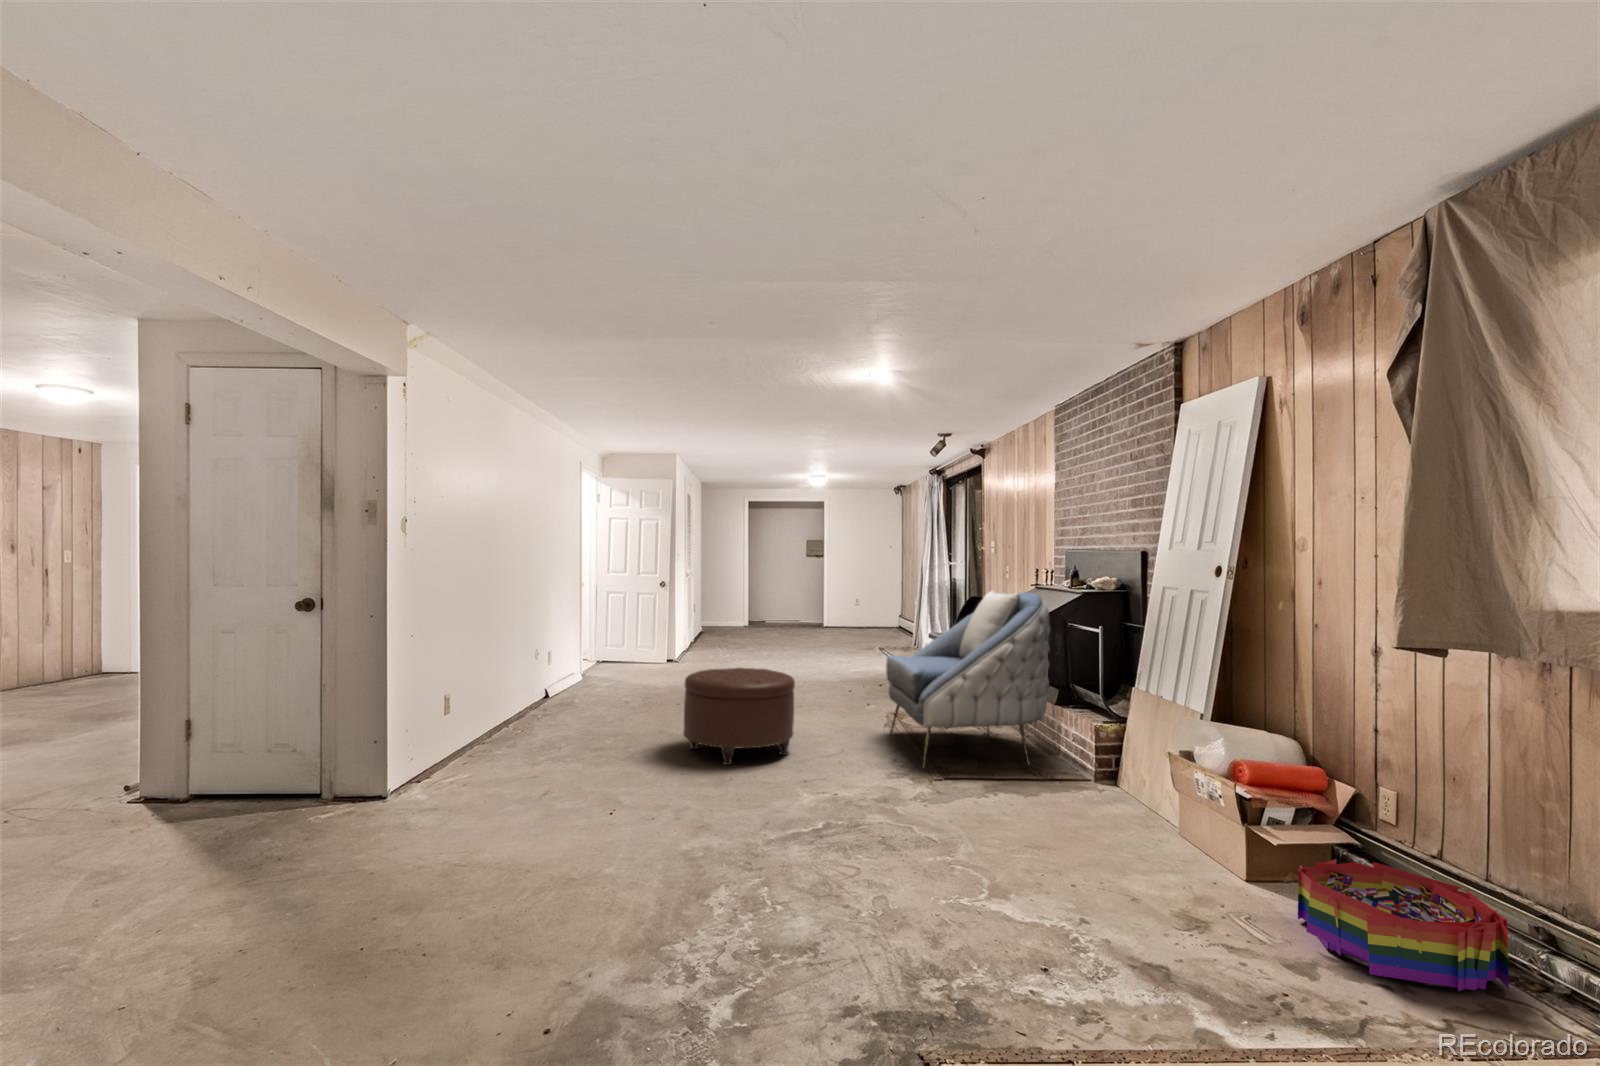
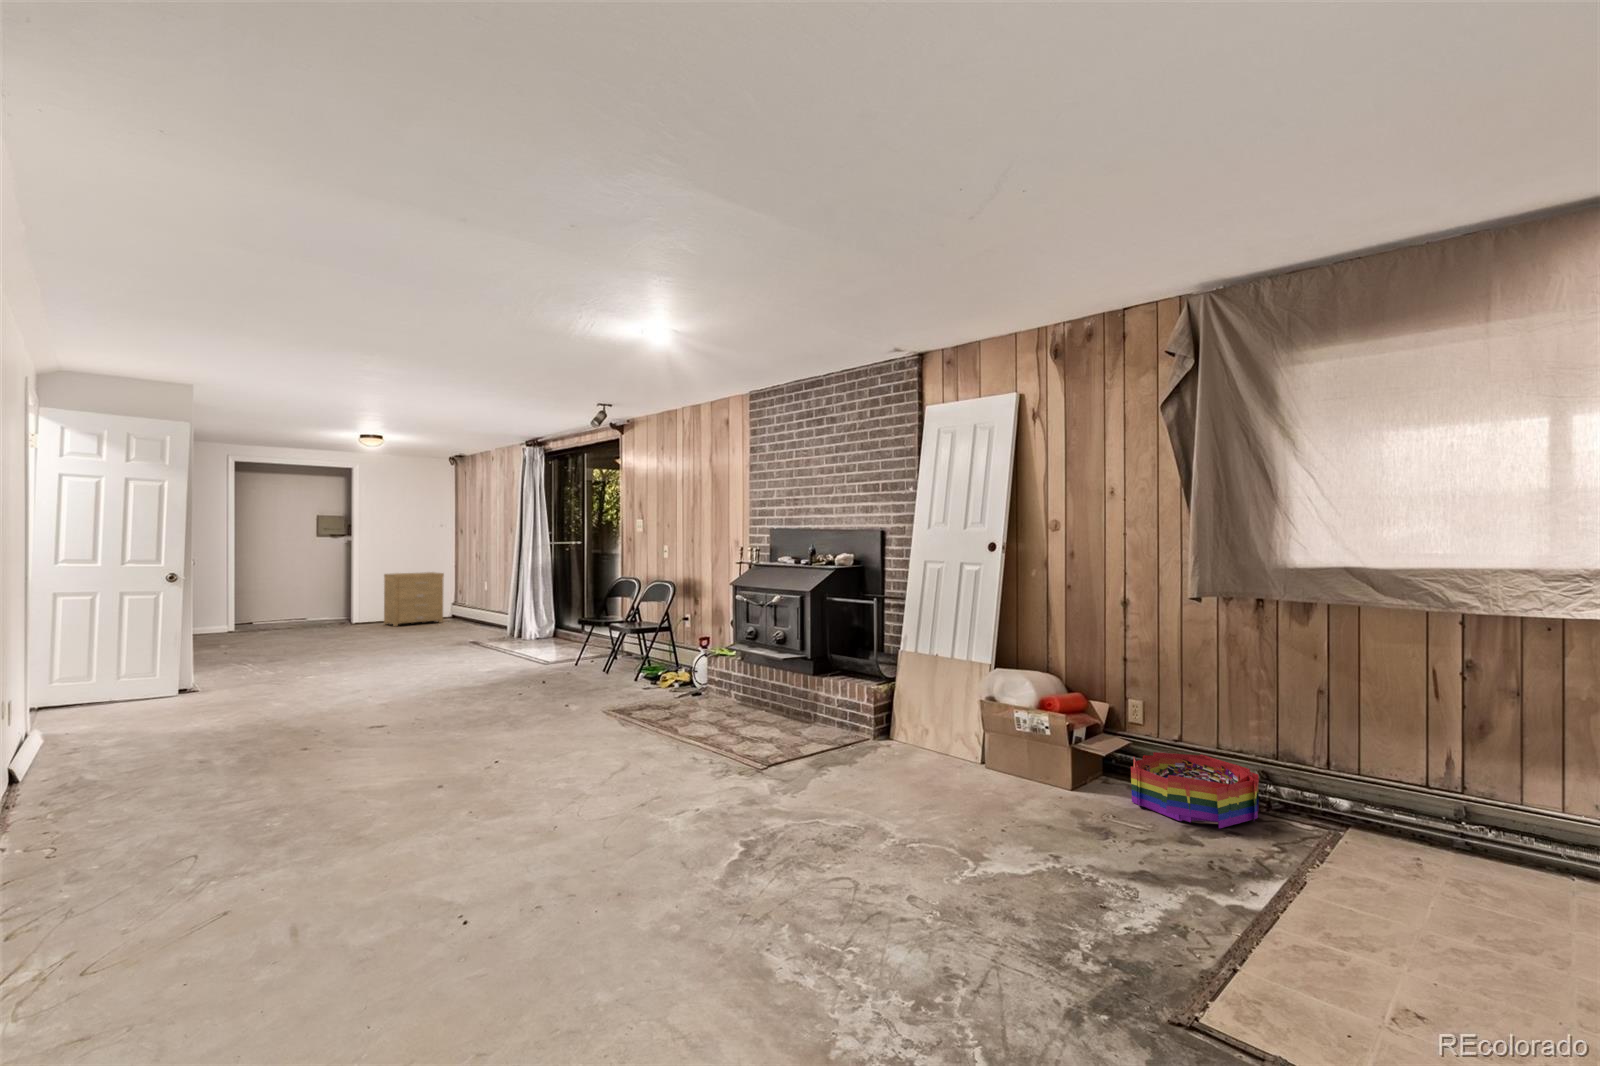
side table: none [840,588,884,632] -> present [384,572,444,626]
armchair: present [886,591,1050,769] -> none [647,571,823,763]
ottoman: present [683,668,795,765] -> none [438,685,593,818]

